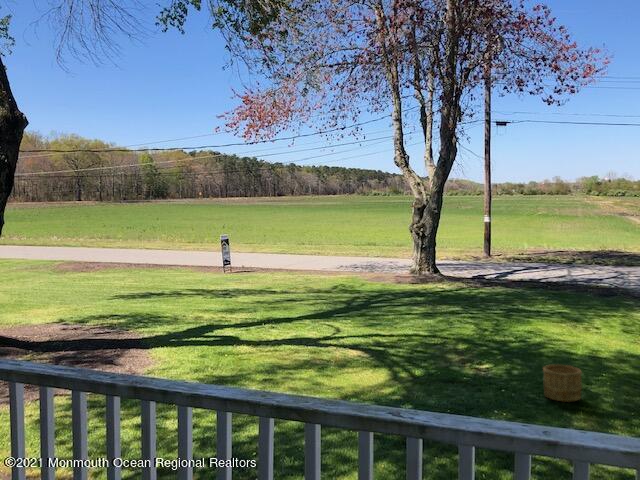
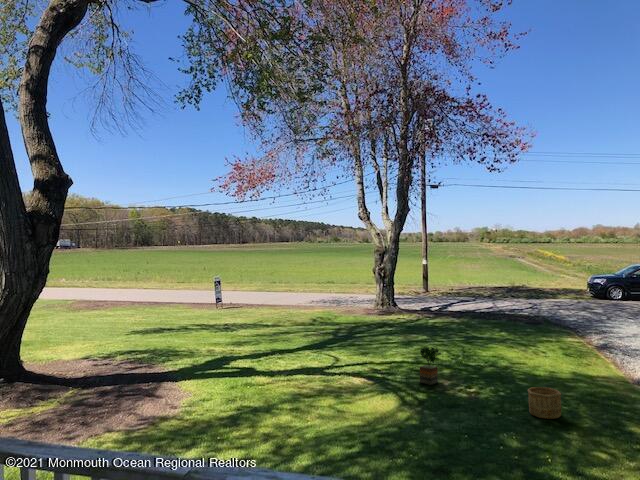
potted tree: none [426,316,455,361] -> present [420,347,441,385]

